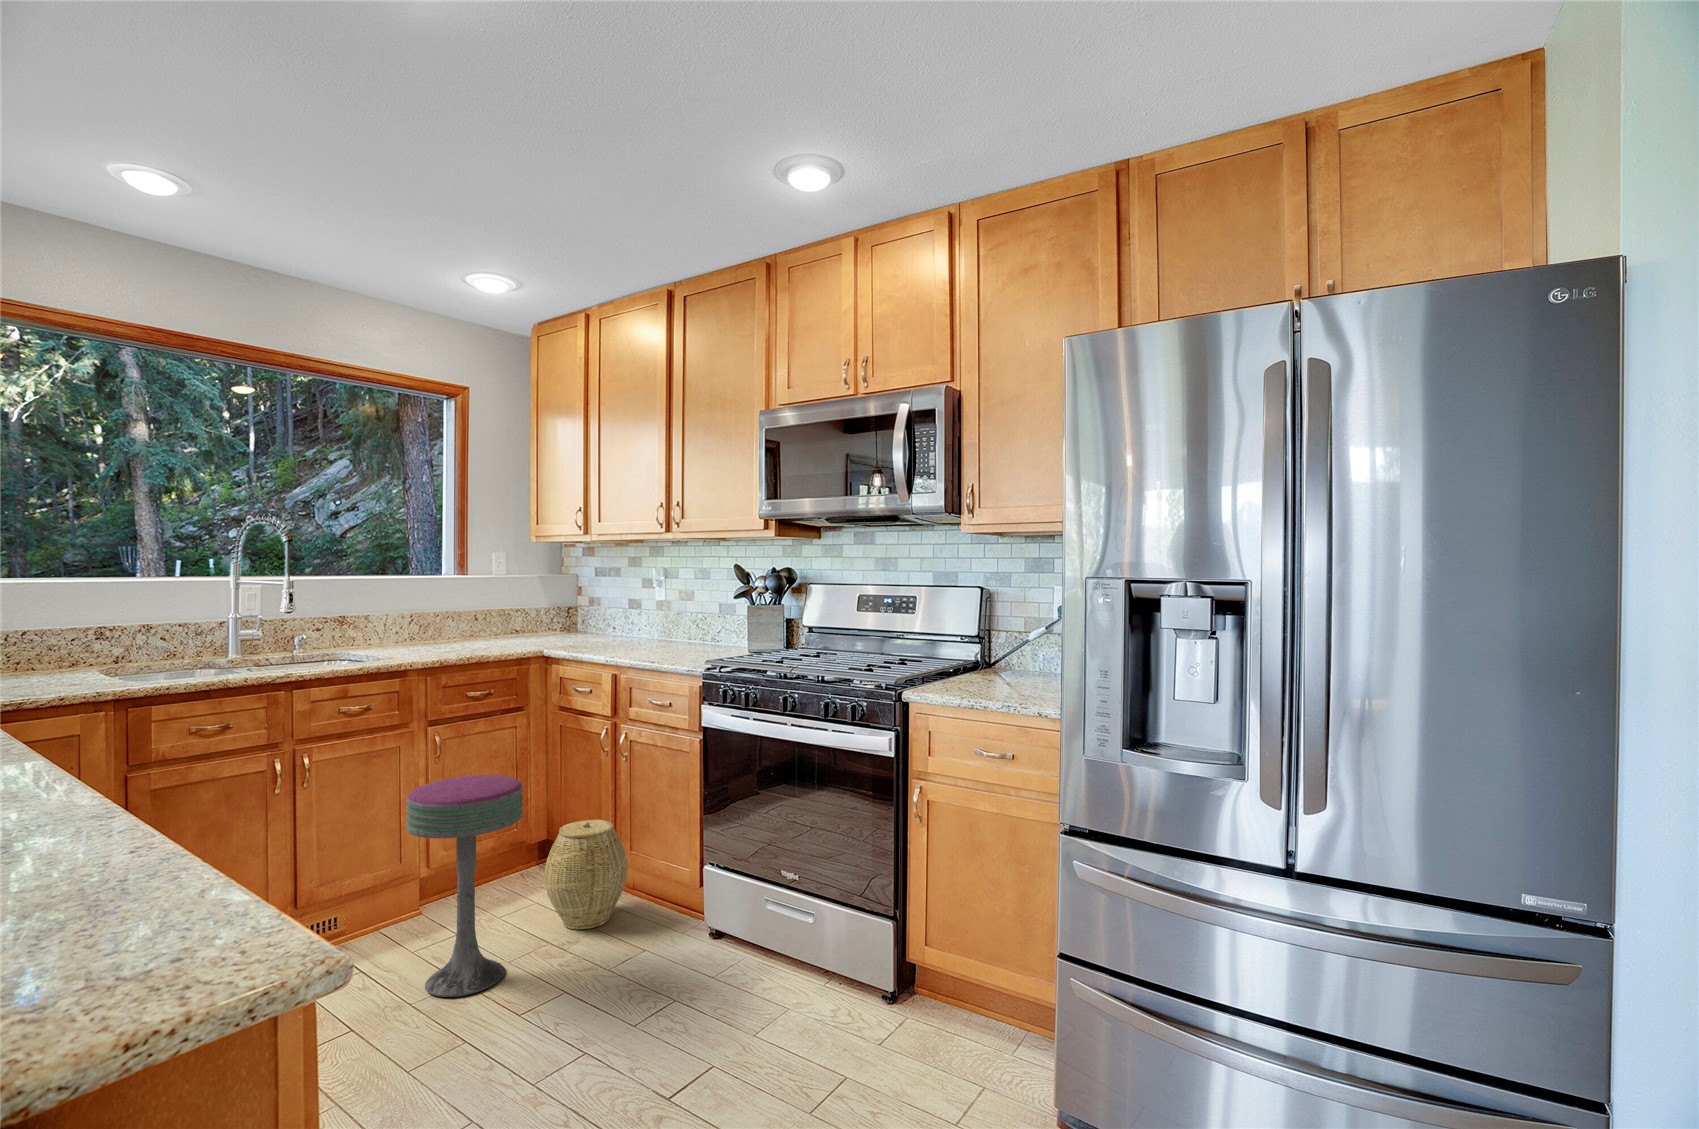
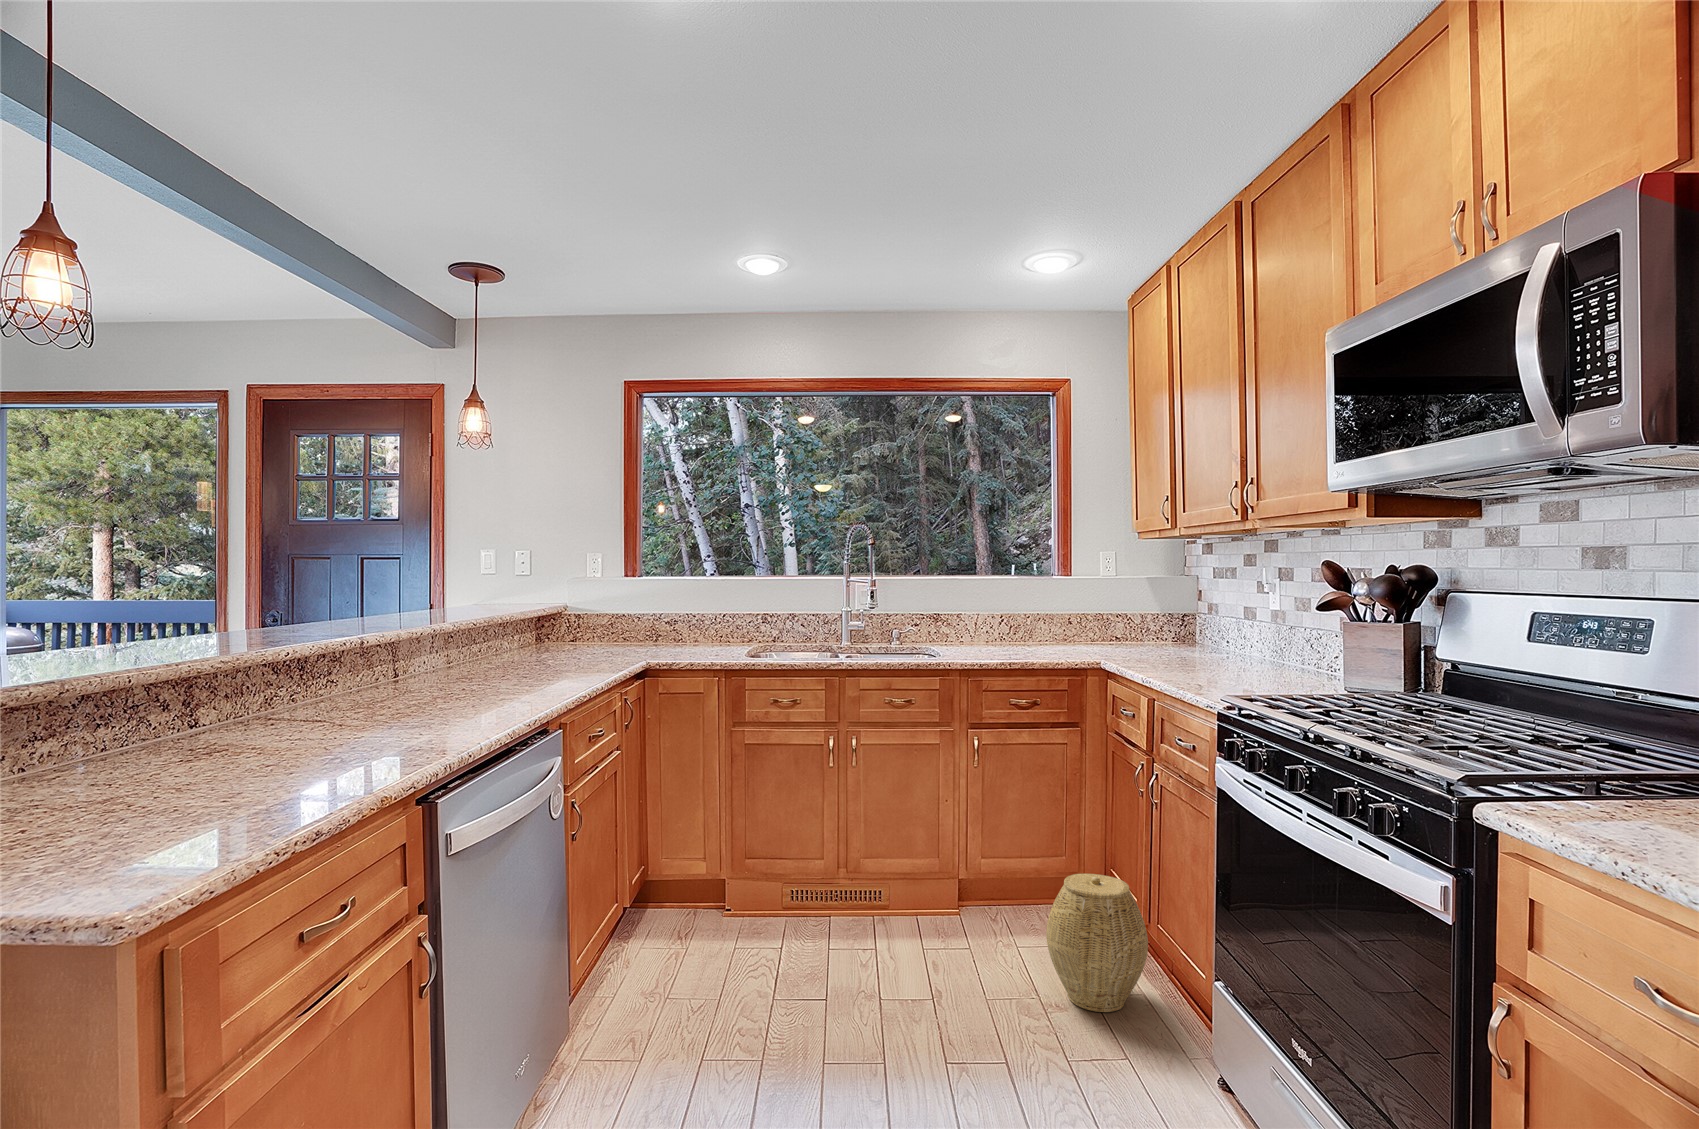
bar stool: present [406,775,523,997] -> none [881,788,995,1028]

